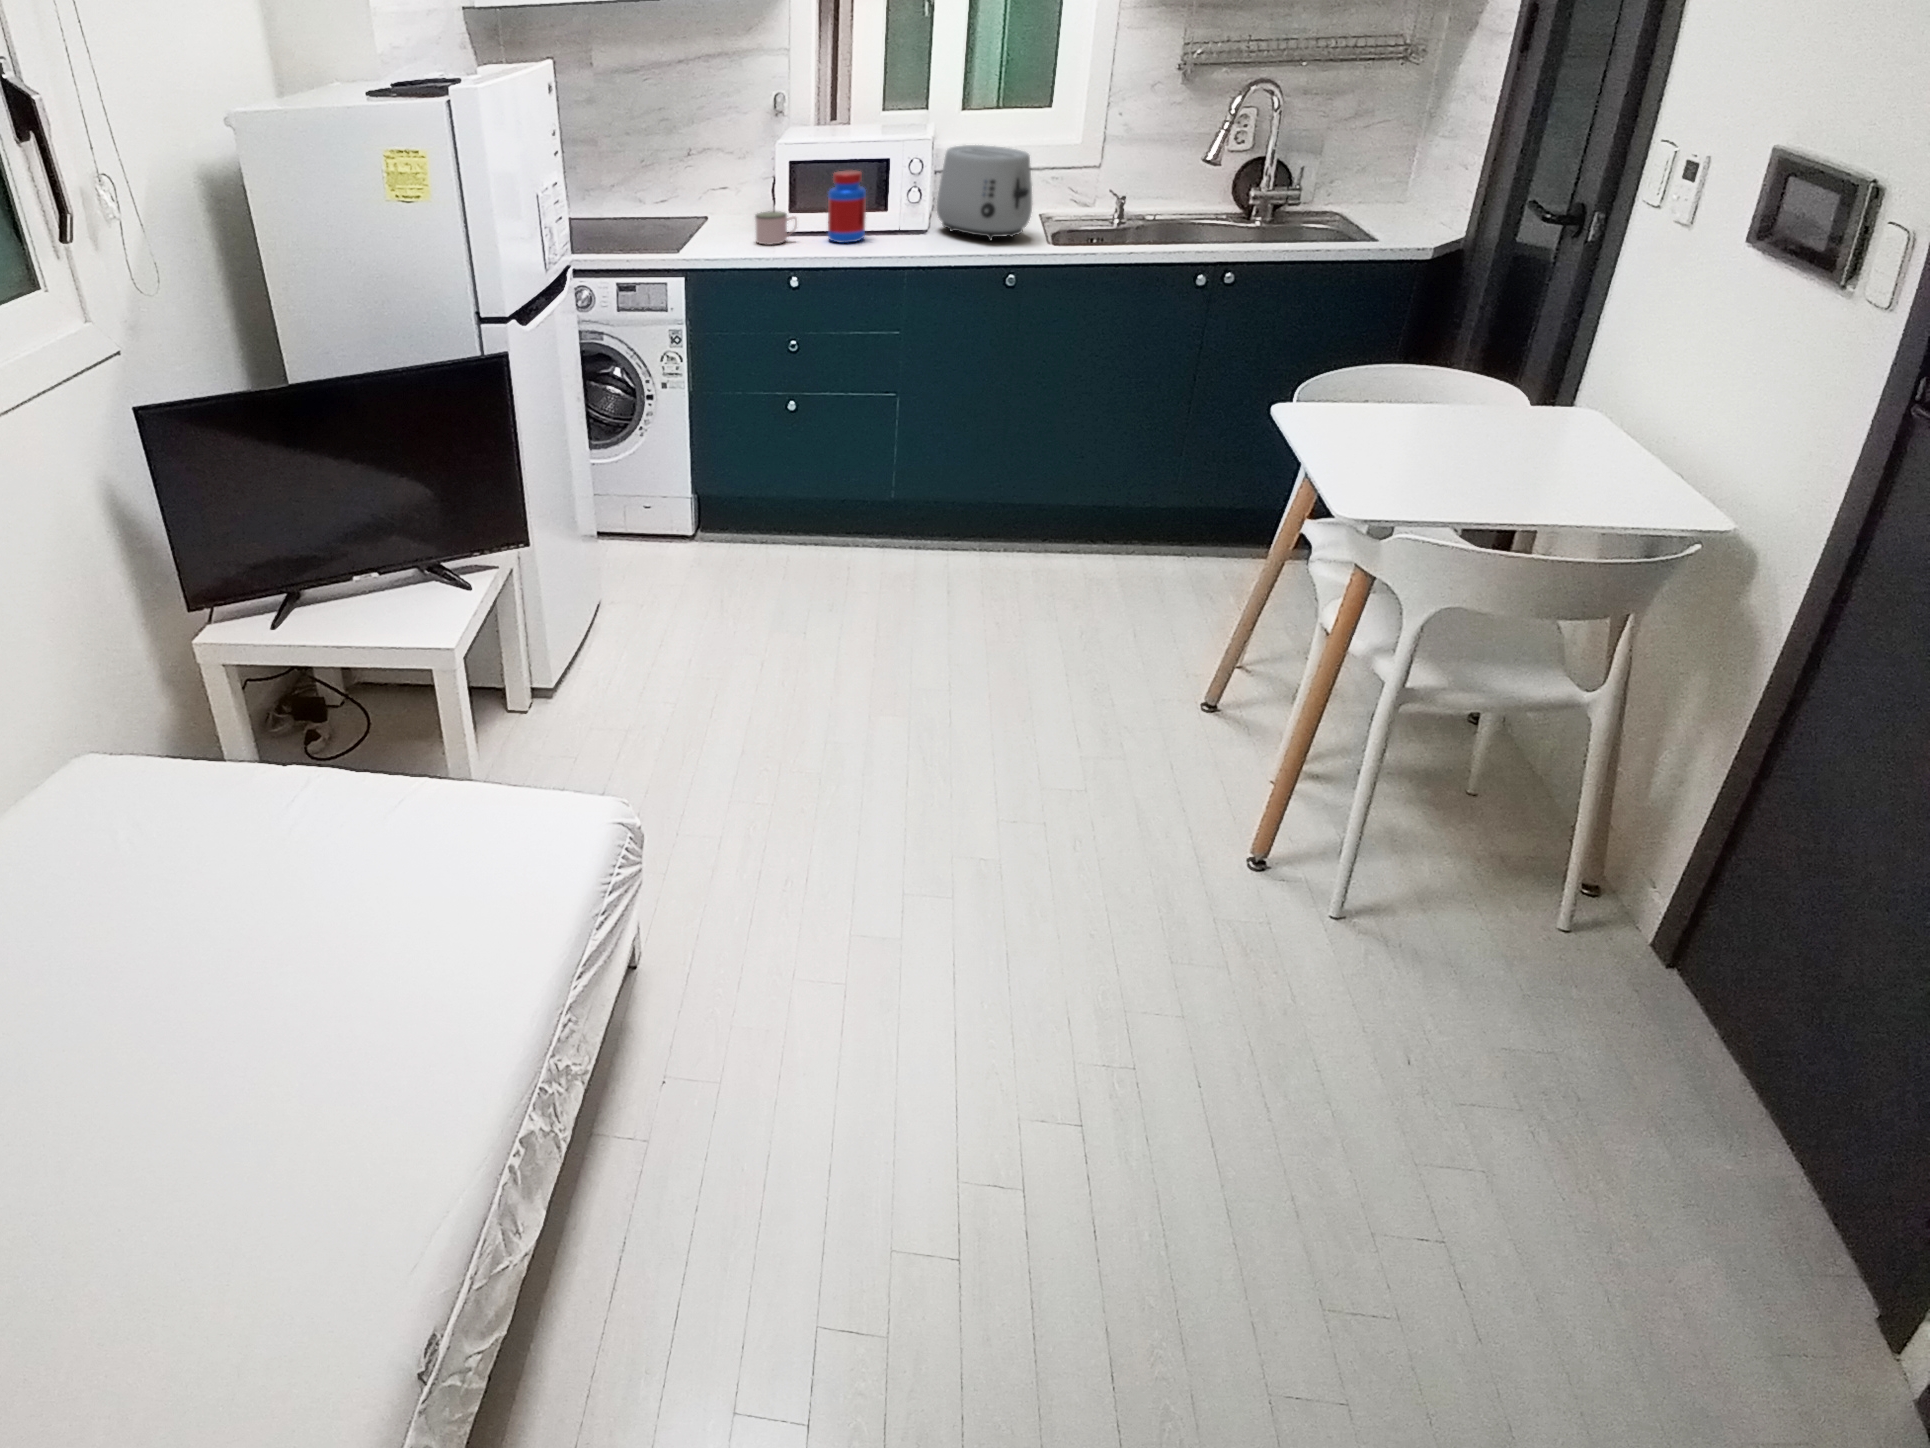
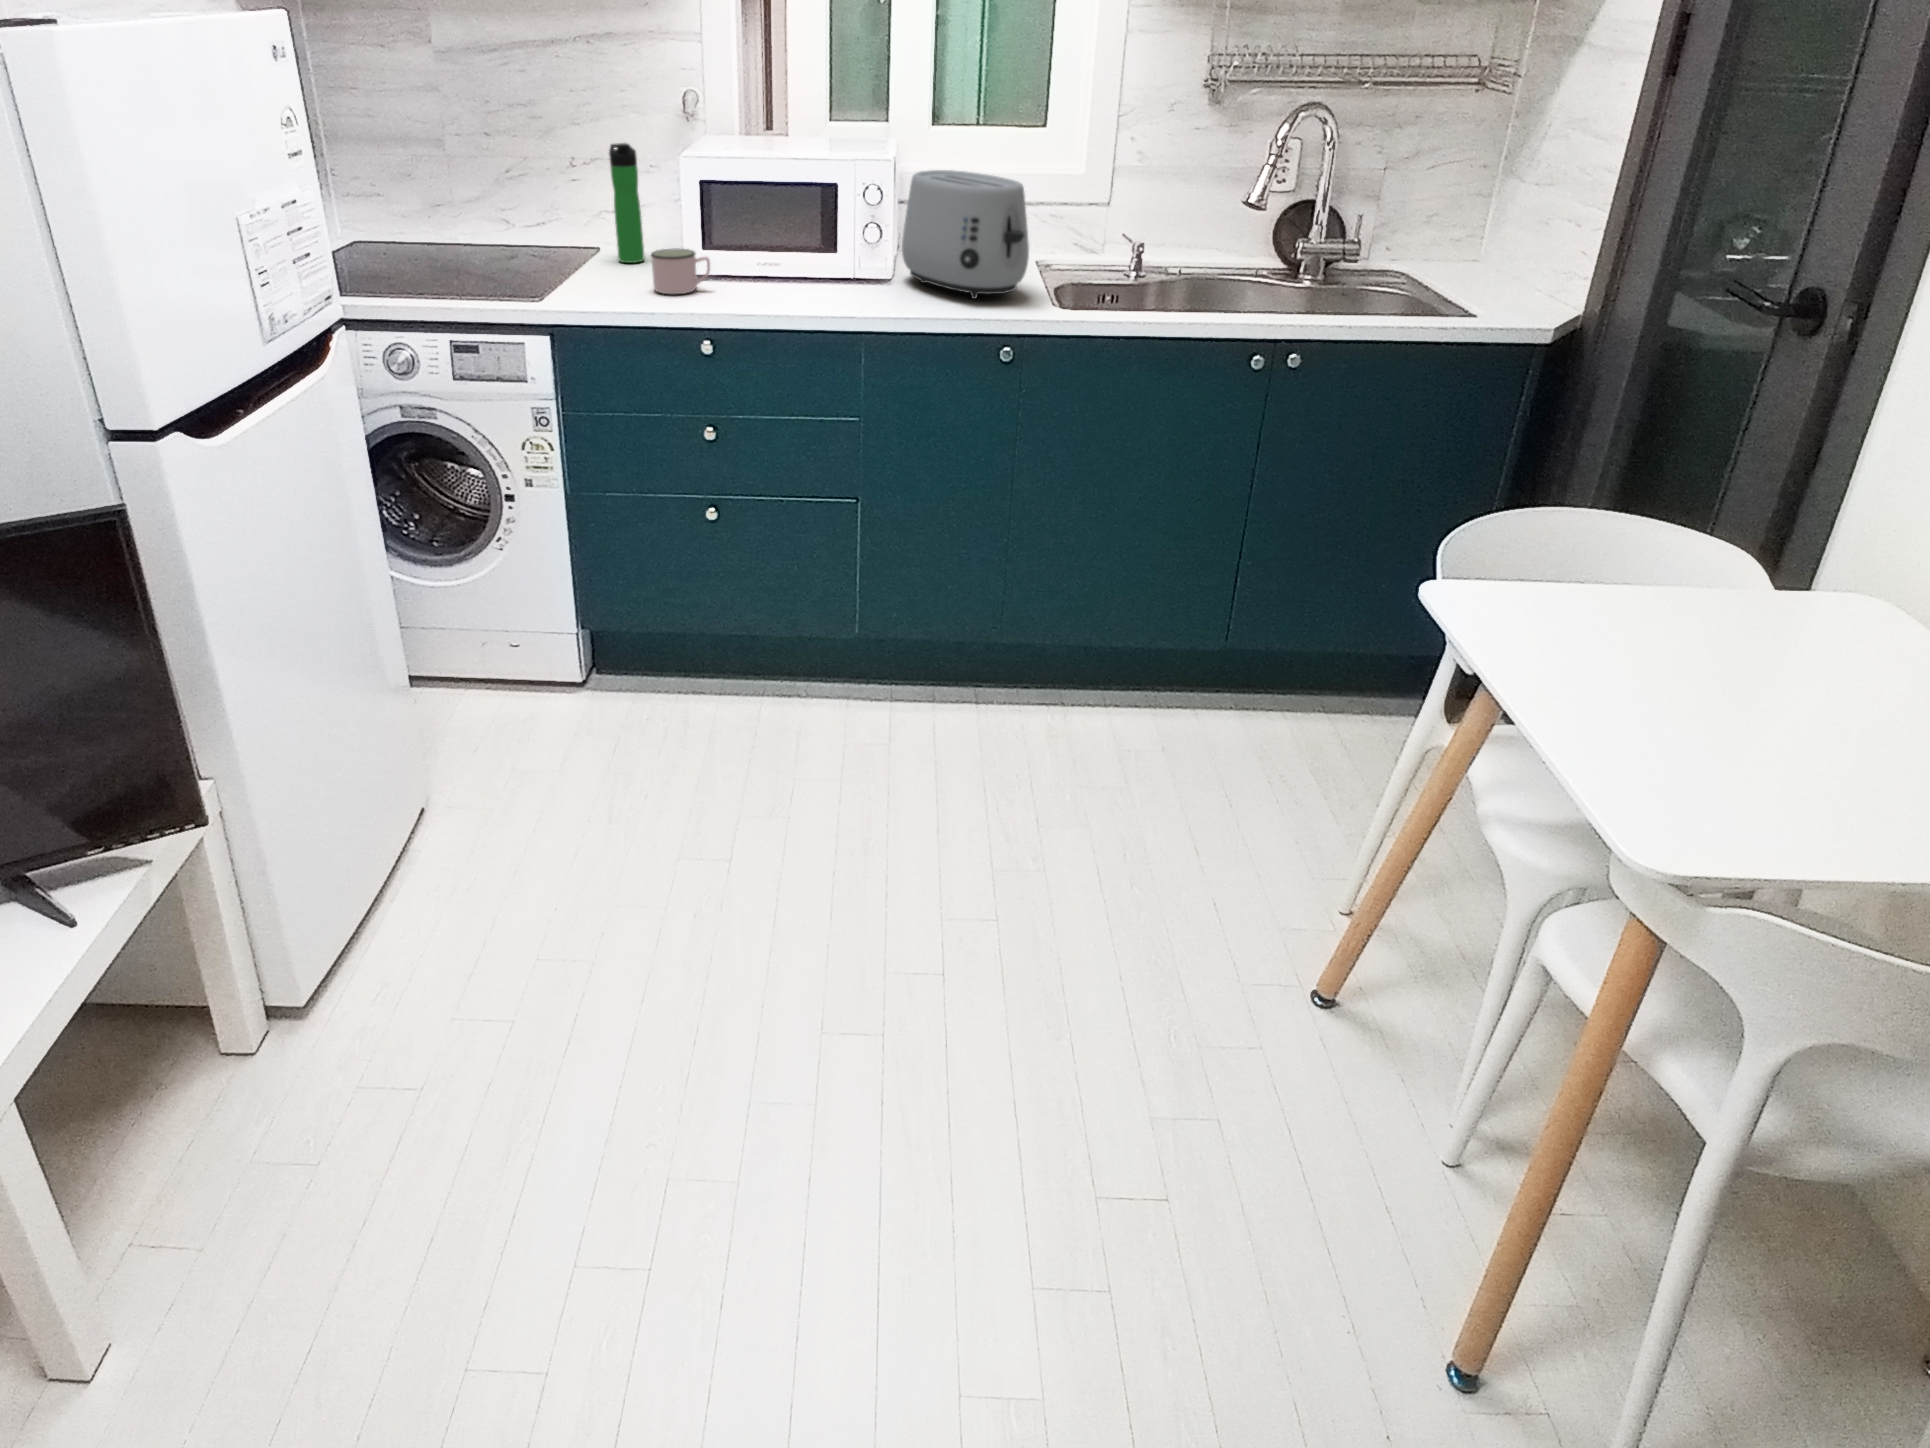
bottle: none [720,135,741,225] -> present [609,143,644,263]
jar: present [828,171,866,243] -> none [752,197,805,295]

